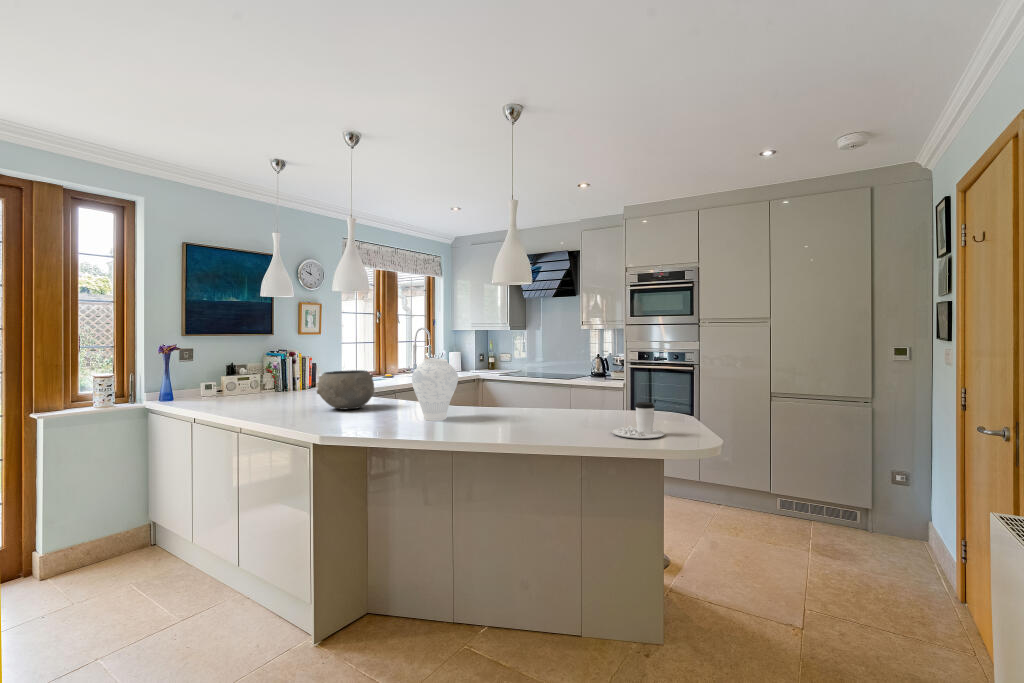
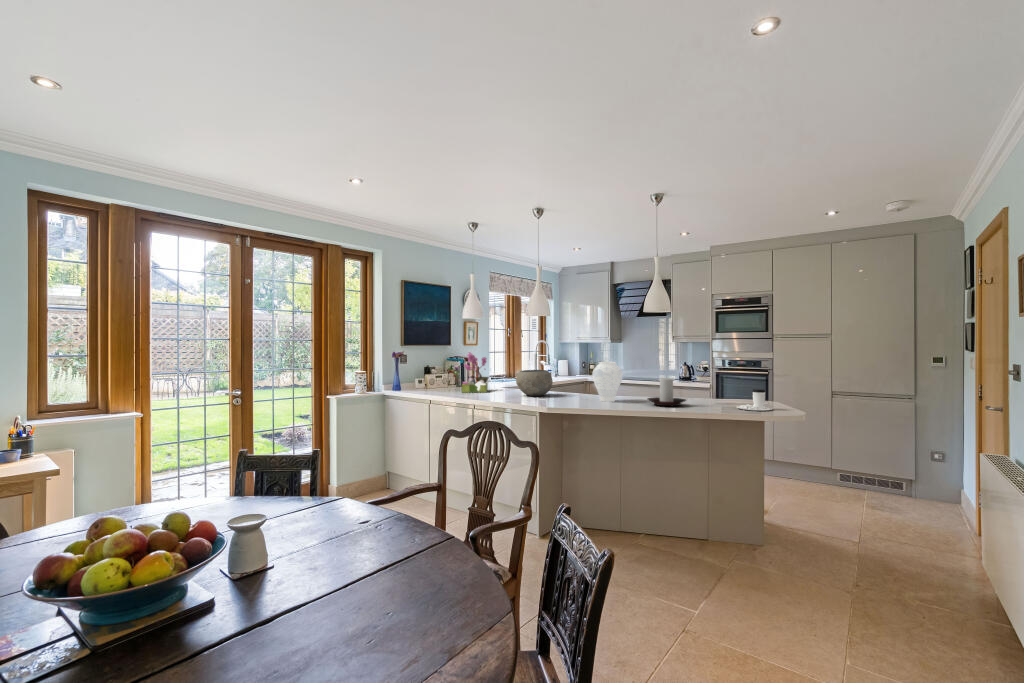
flower arrangement: none [252,344,302,404] -> present [462,352,489,393]
candle holder: none [483,383,542,430] -> present [648,378,686,406]

